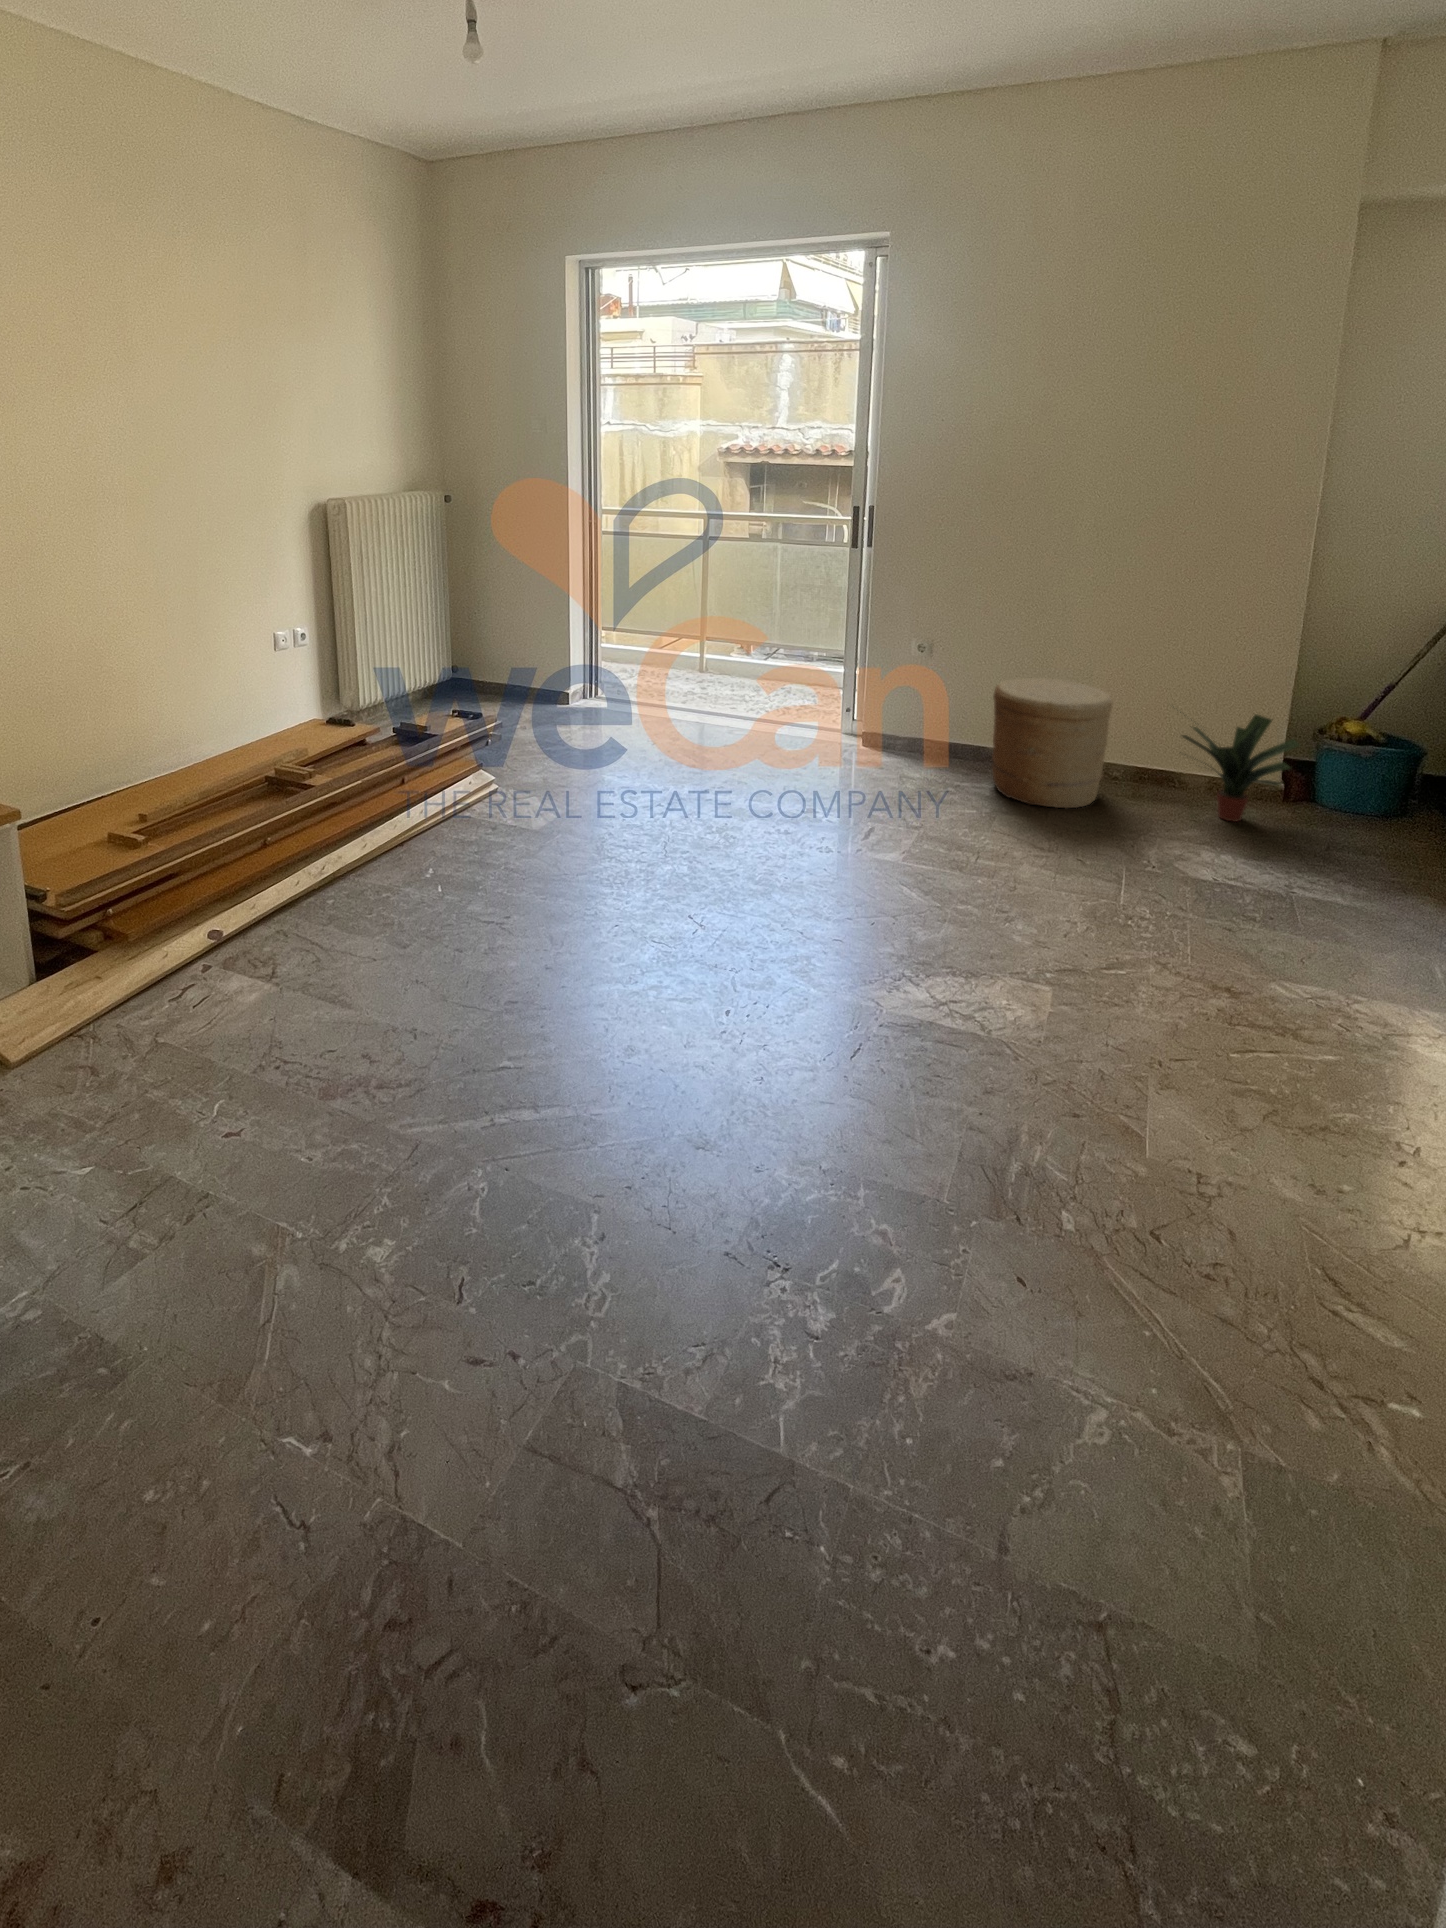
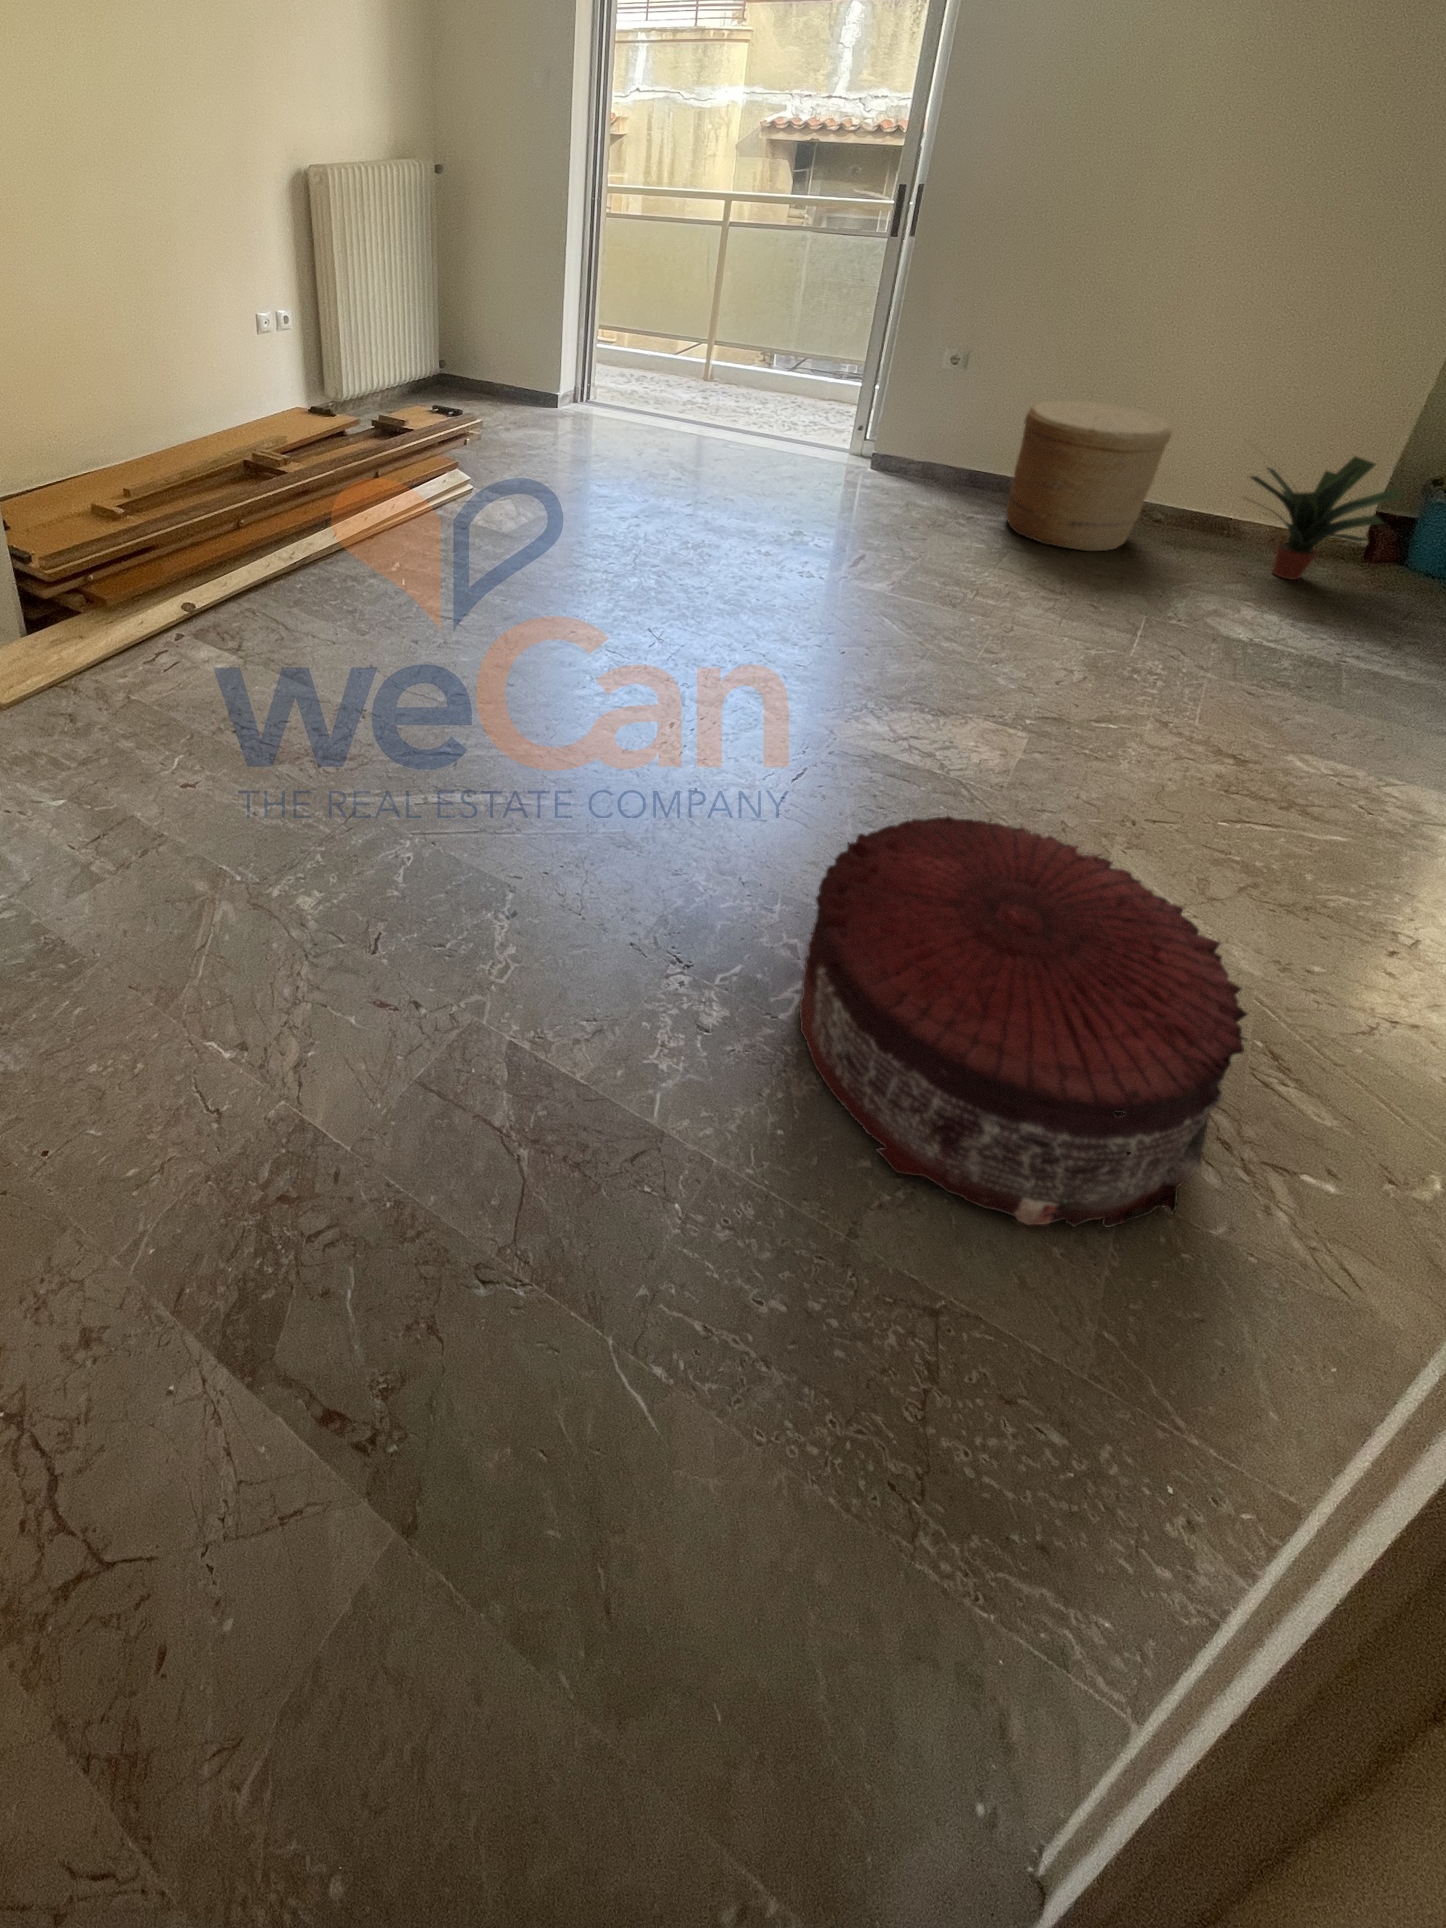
pouf: none [901,1072,1299,1498] -> present [799,816,1247,1228]

